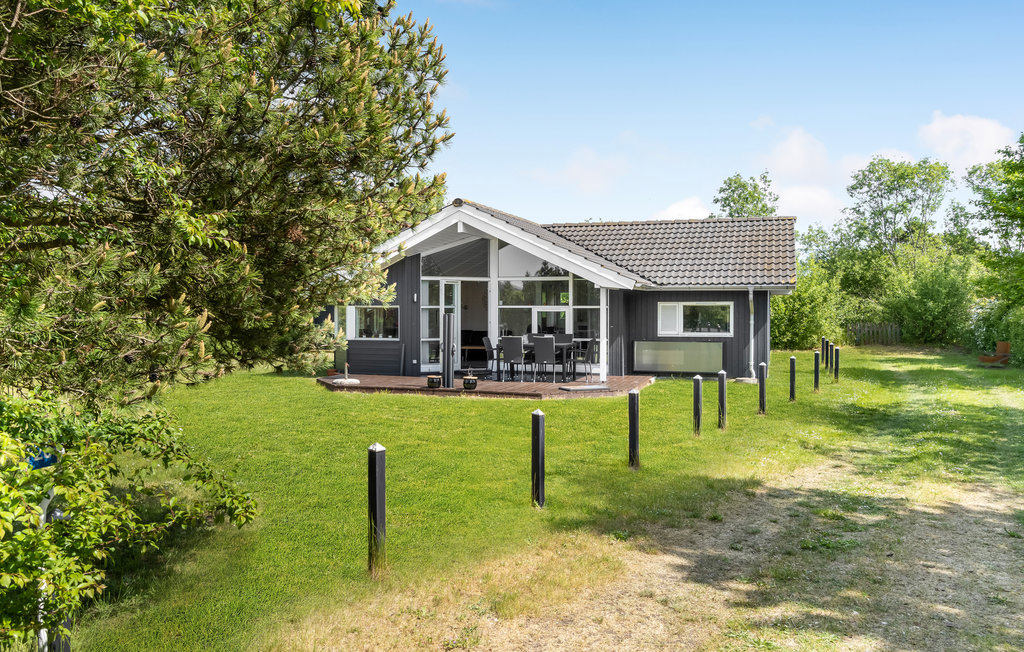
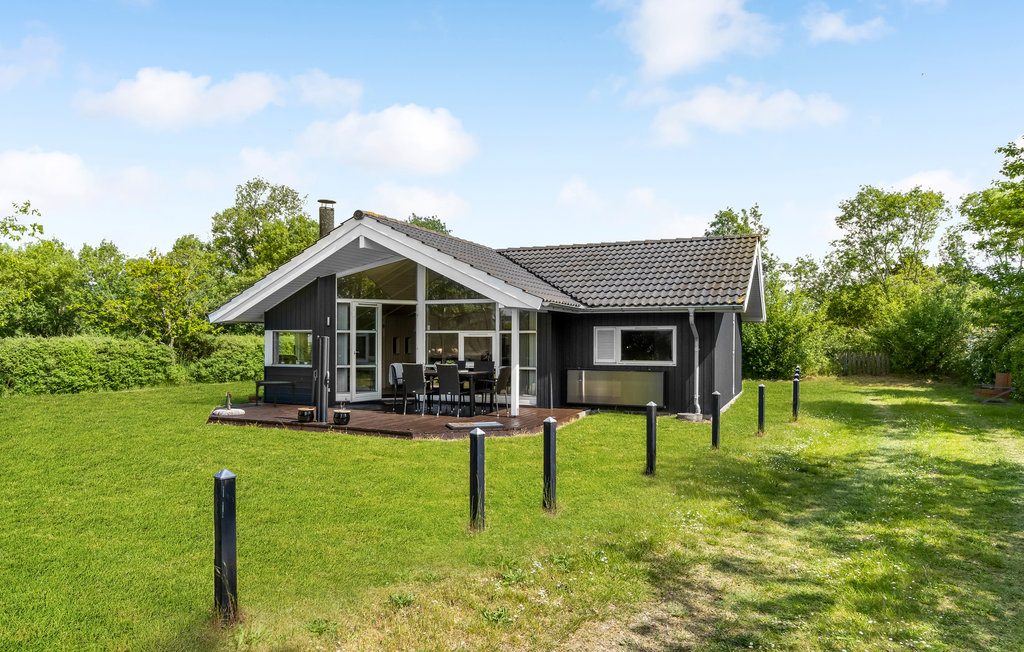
round table: none [354,351,391,376] -> present [254,380,297,407]

